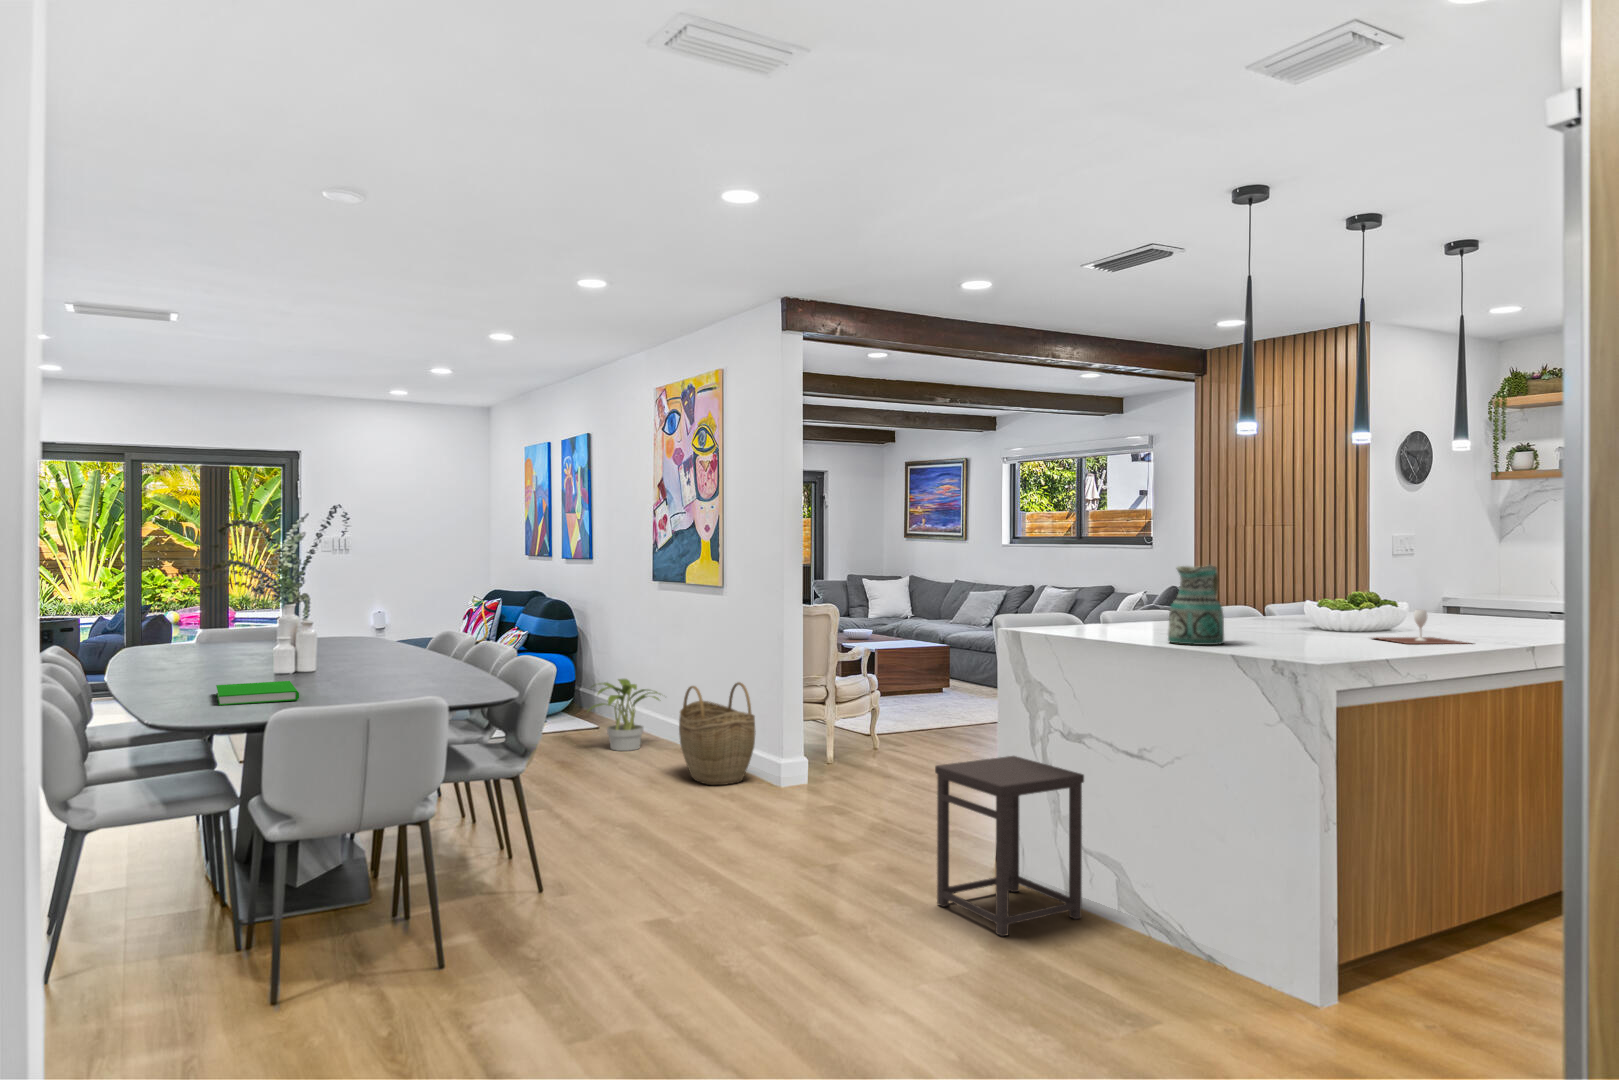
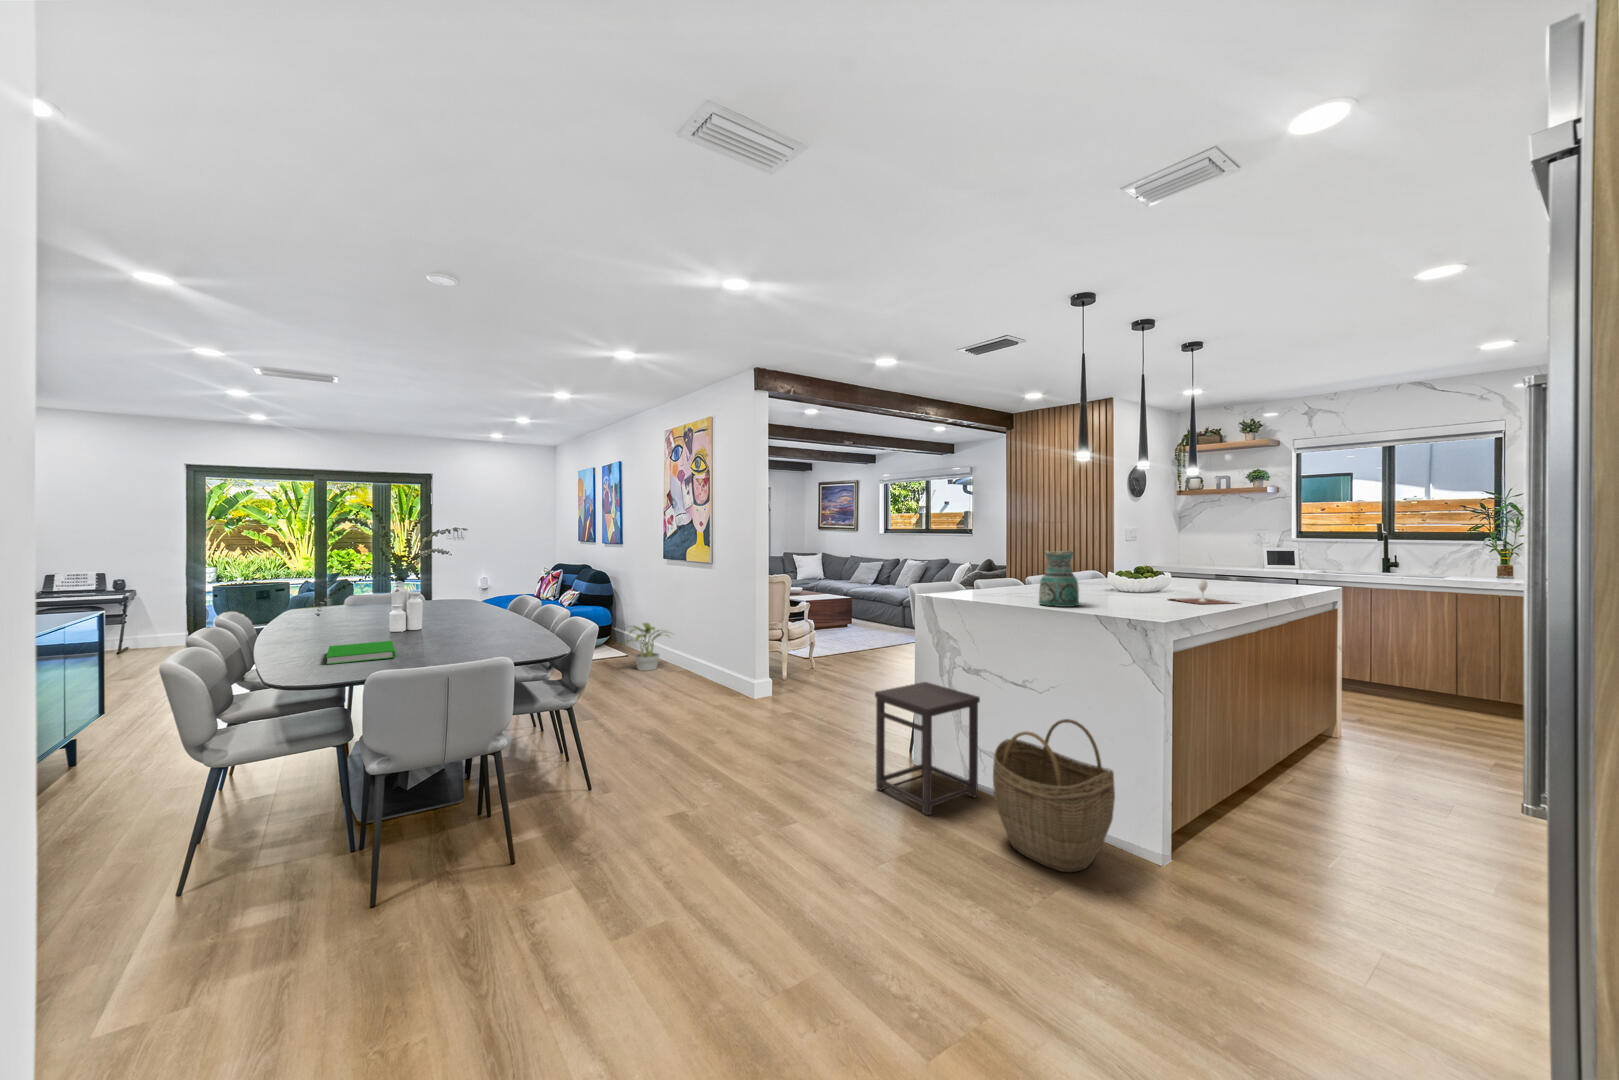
woven basket: present [679,682,756,785] -> present [993,719,1115,872]

